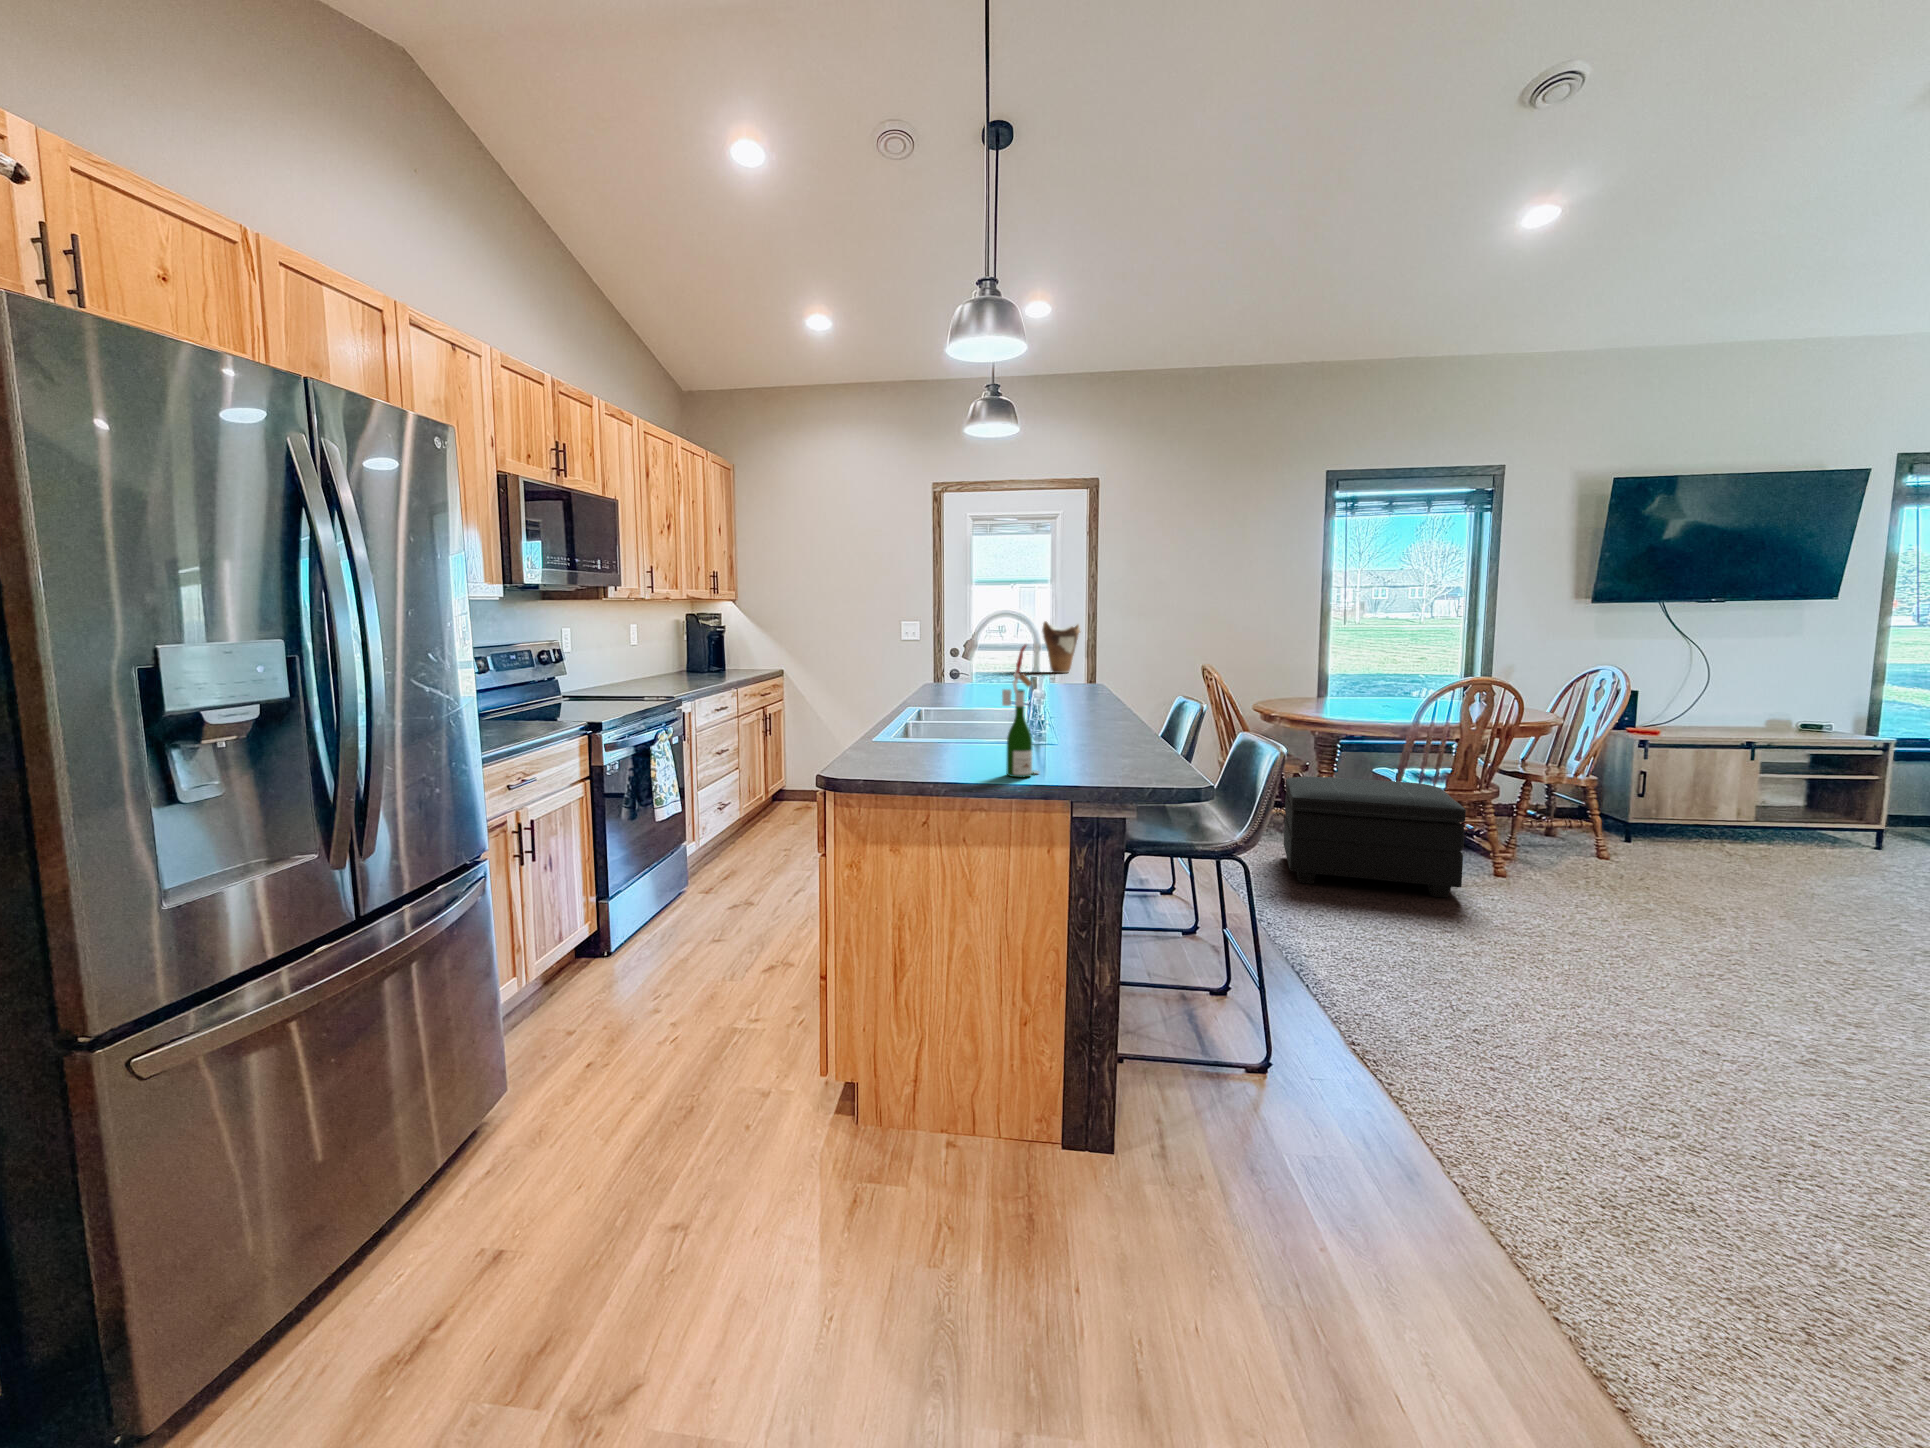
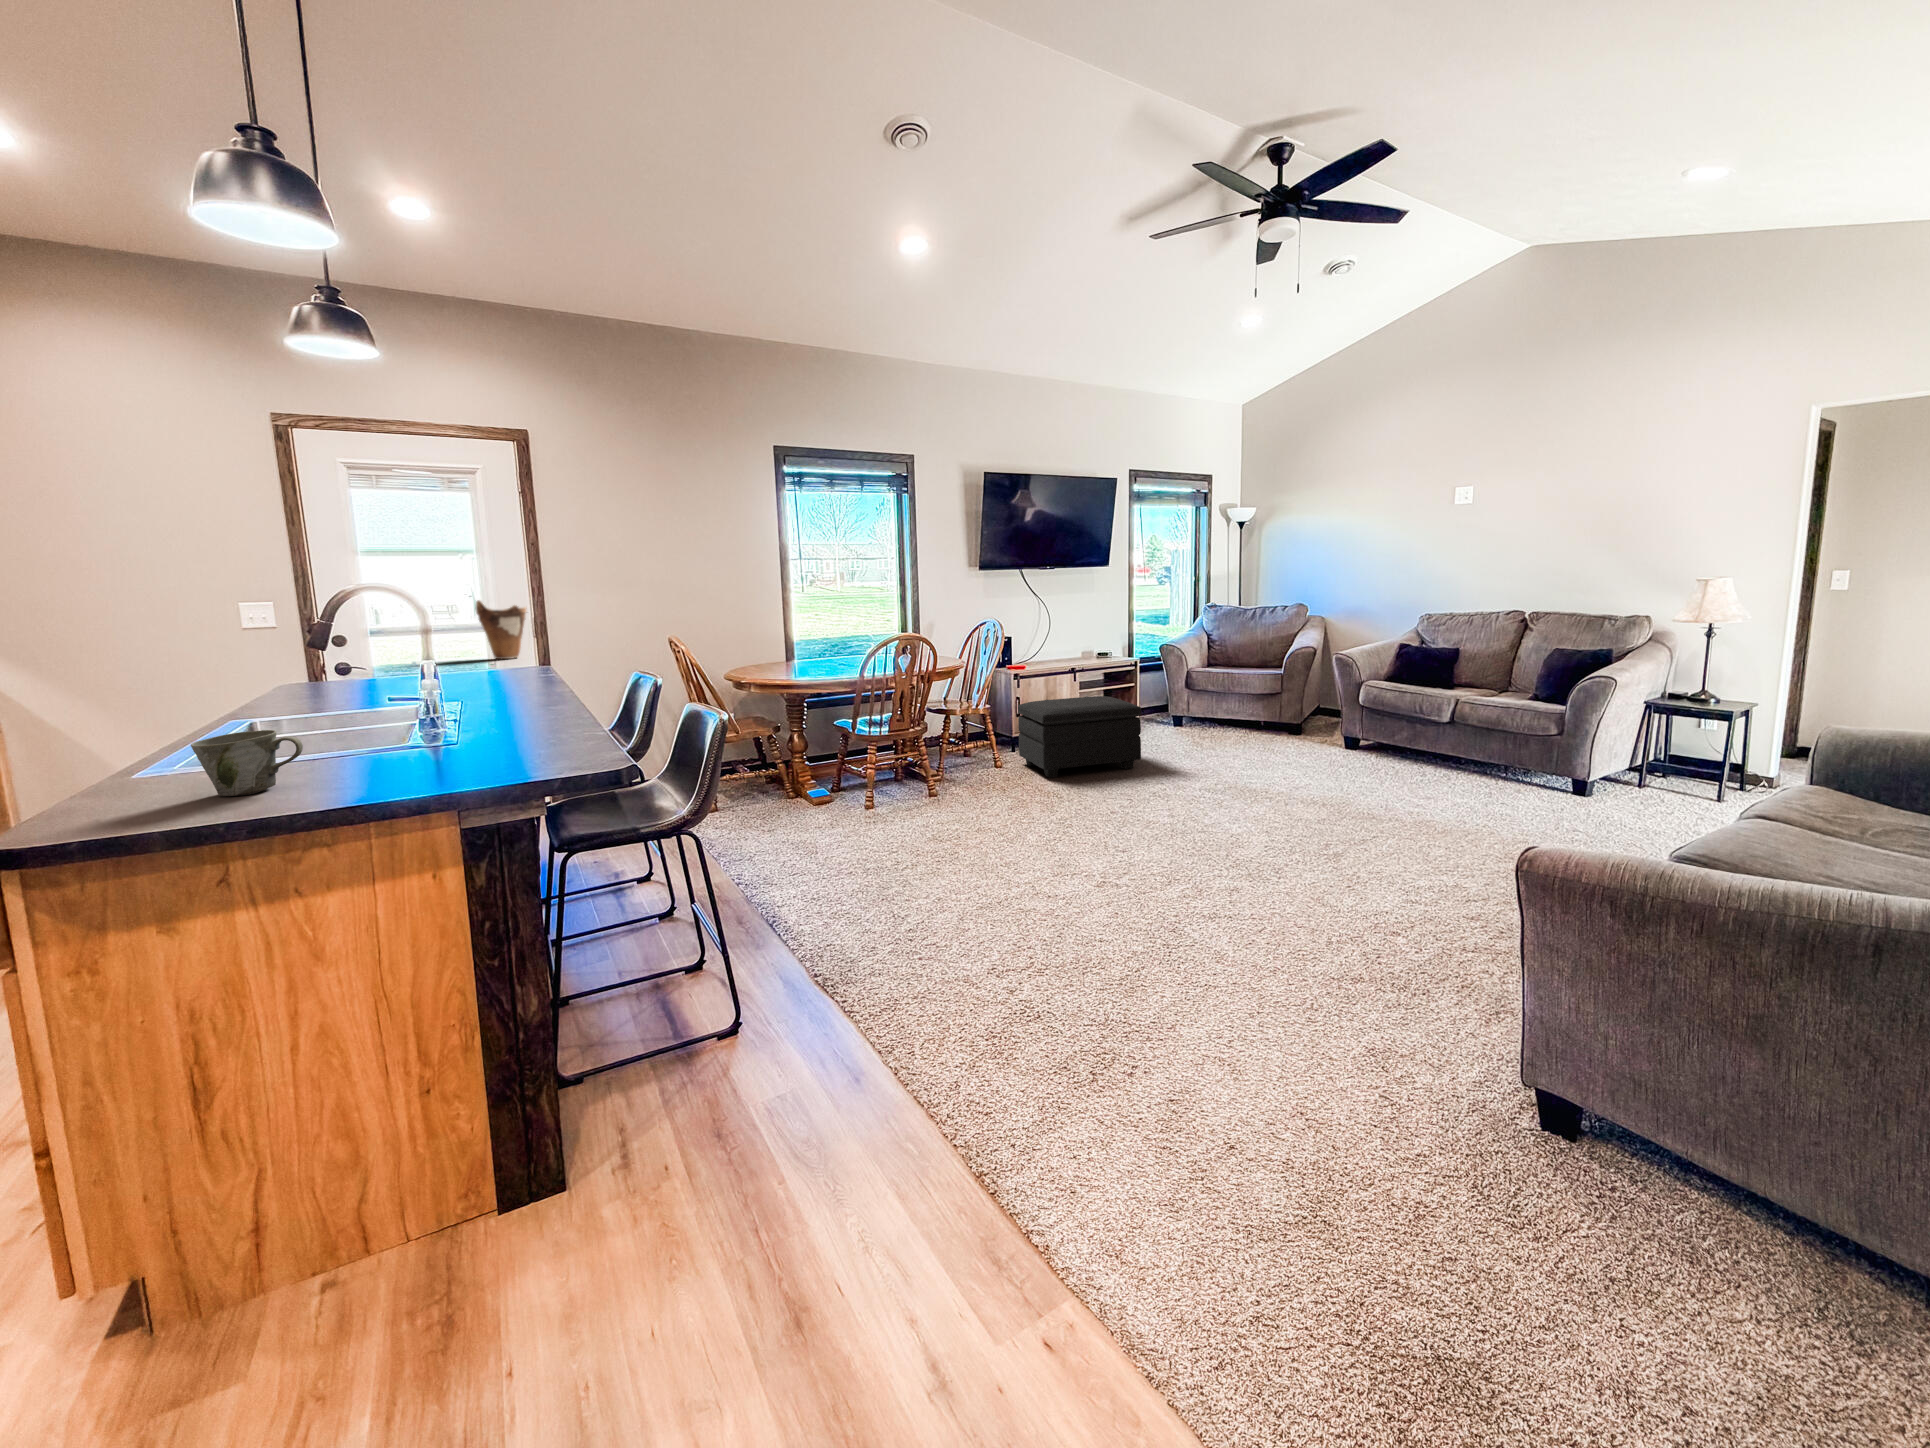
wine bottle: present [1002,645,1039,777] -> none [298,616,382,795]
mug: none [936,722,993,767] -> present [191,730,303,796]
footstool: present [1284,777,1466,897] -> present [1018,696,1141,778]

